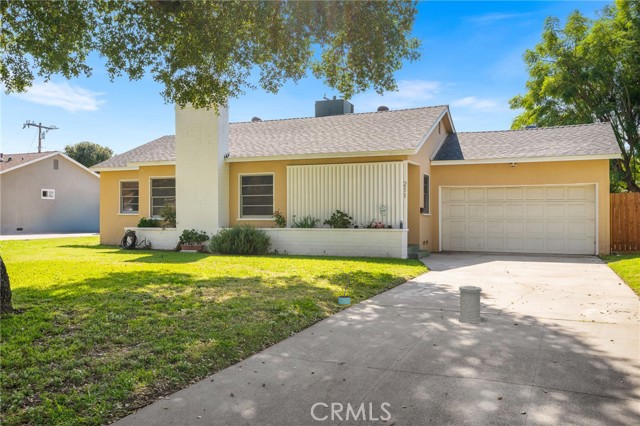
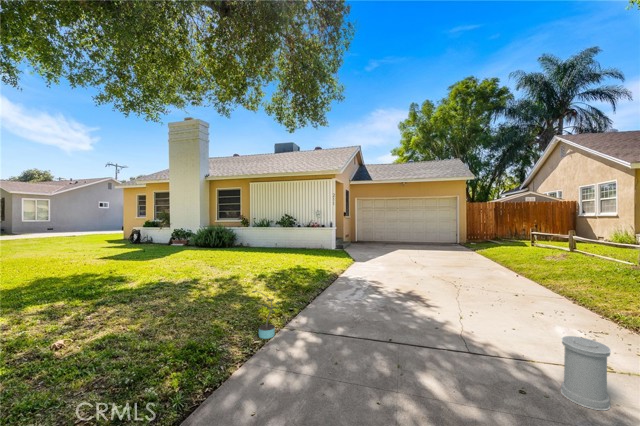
trash can: present [458,286,482,323] -> present [561,336,611,410]

